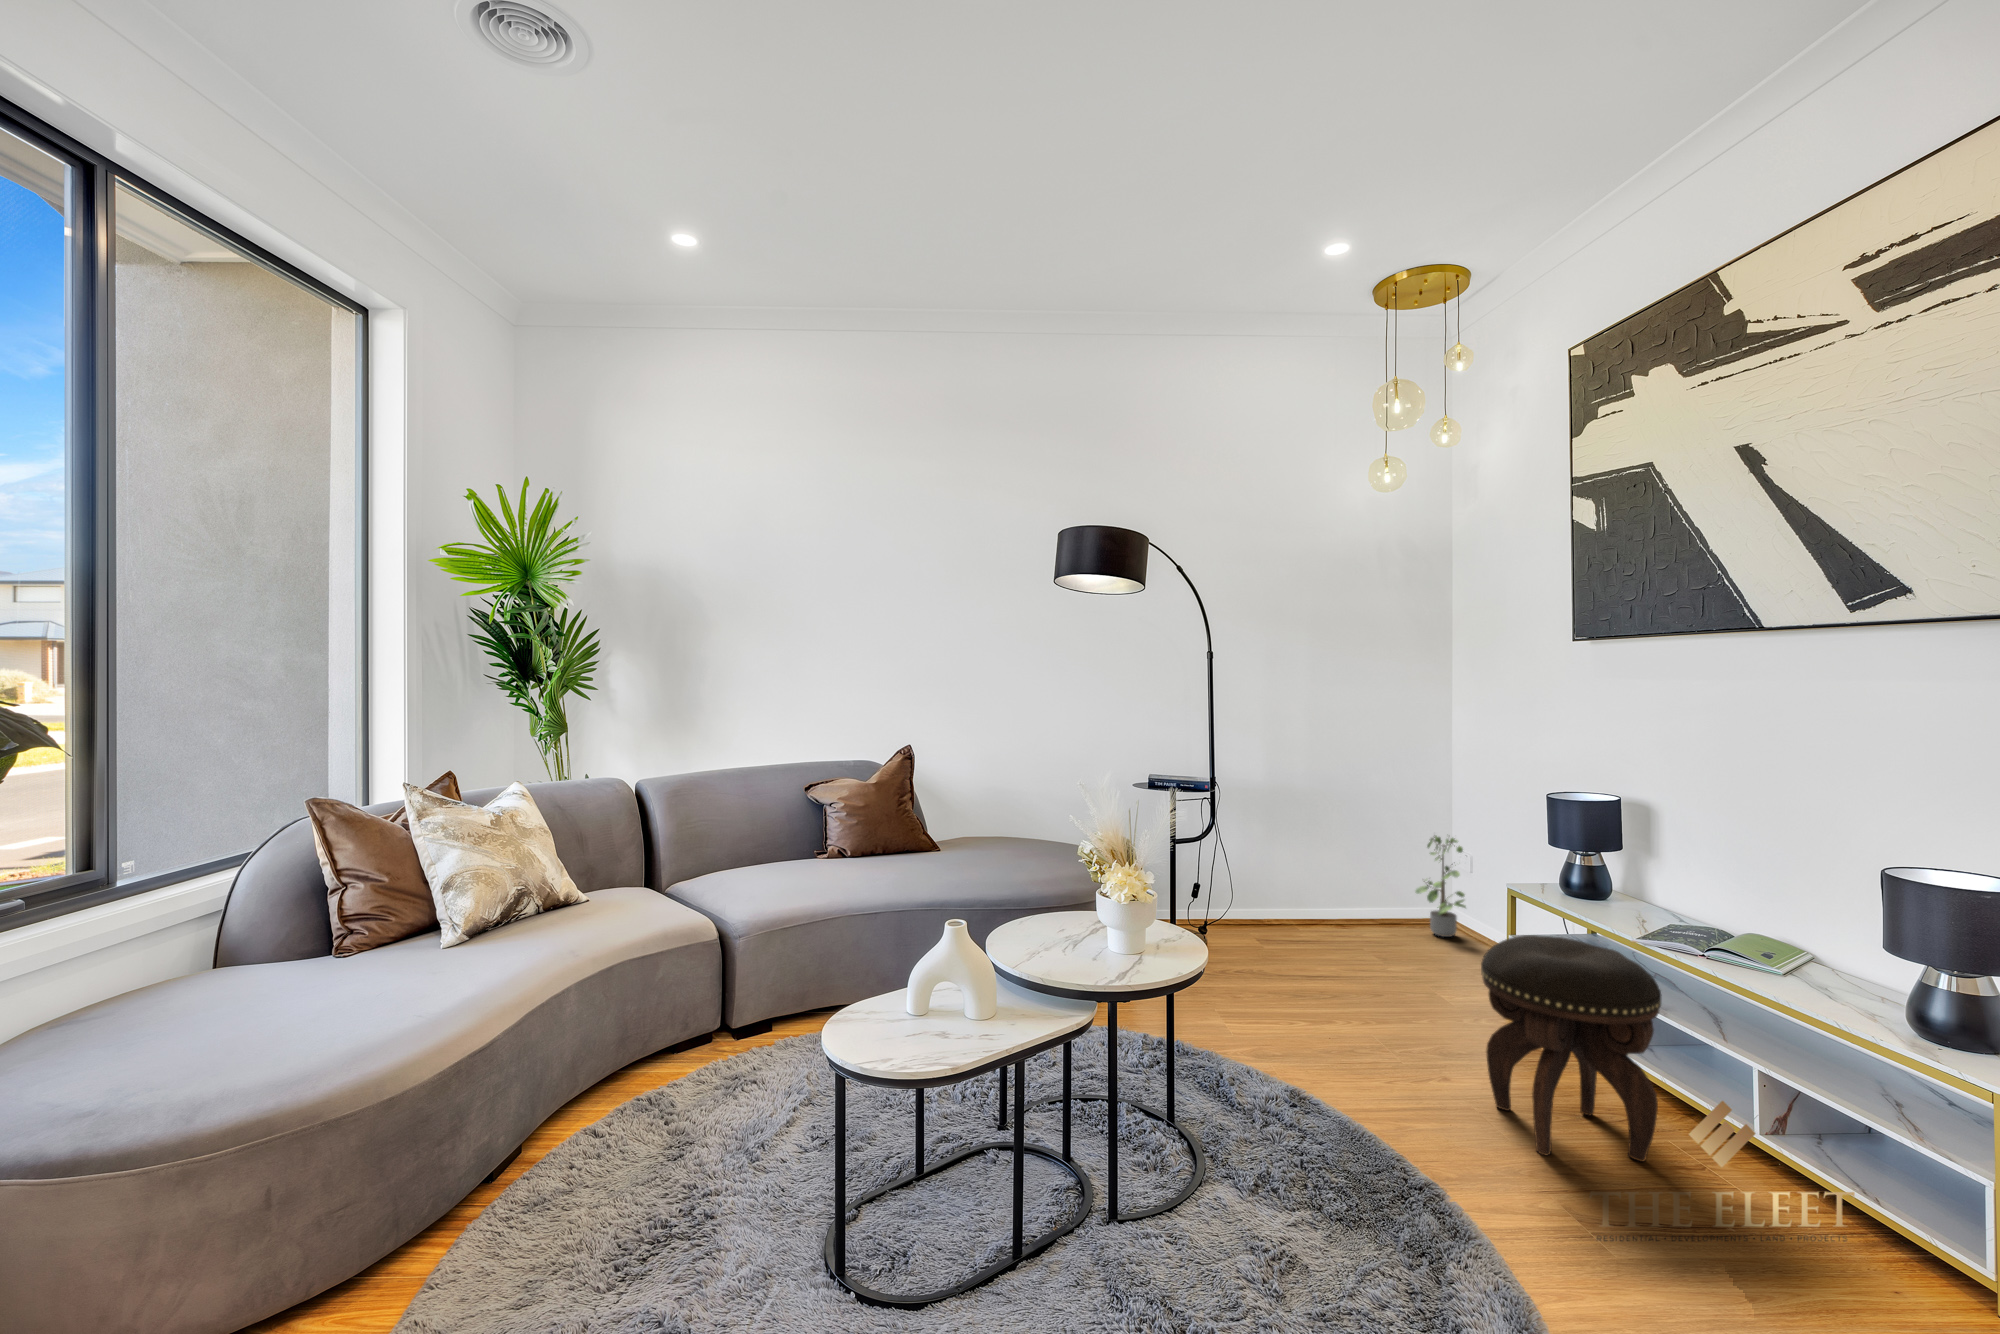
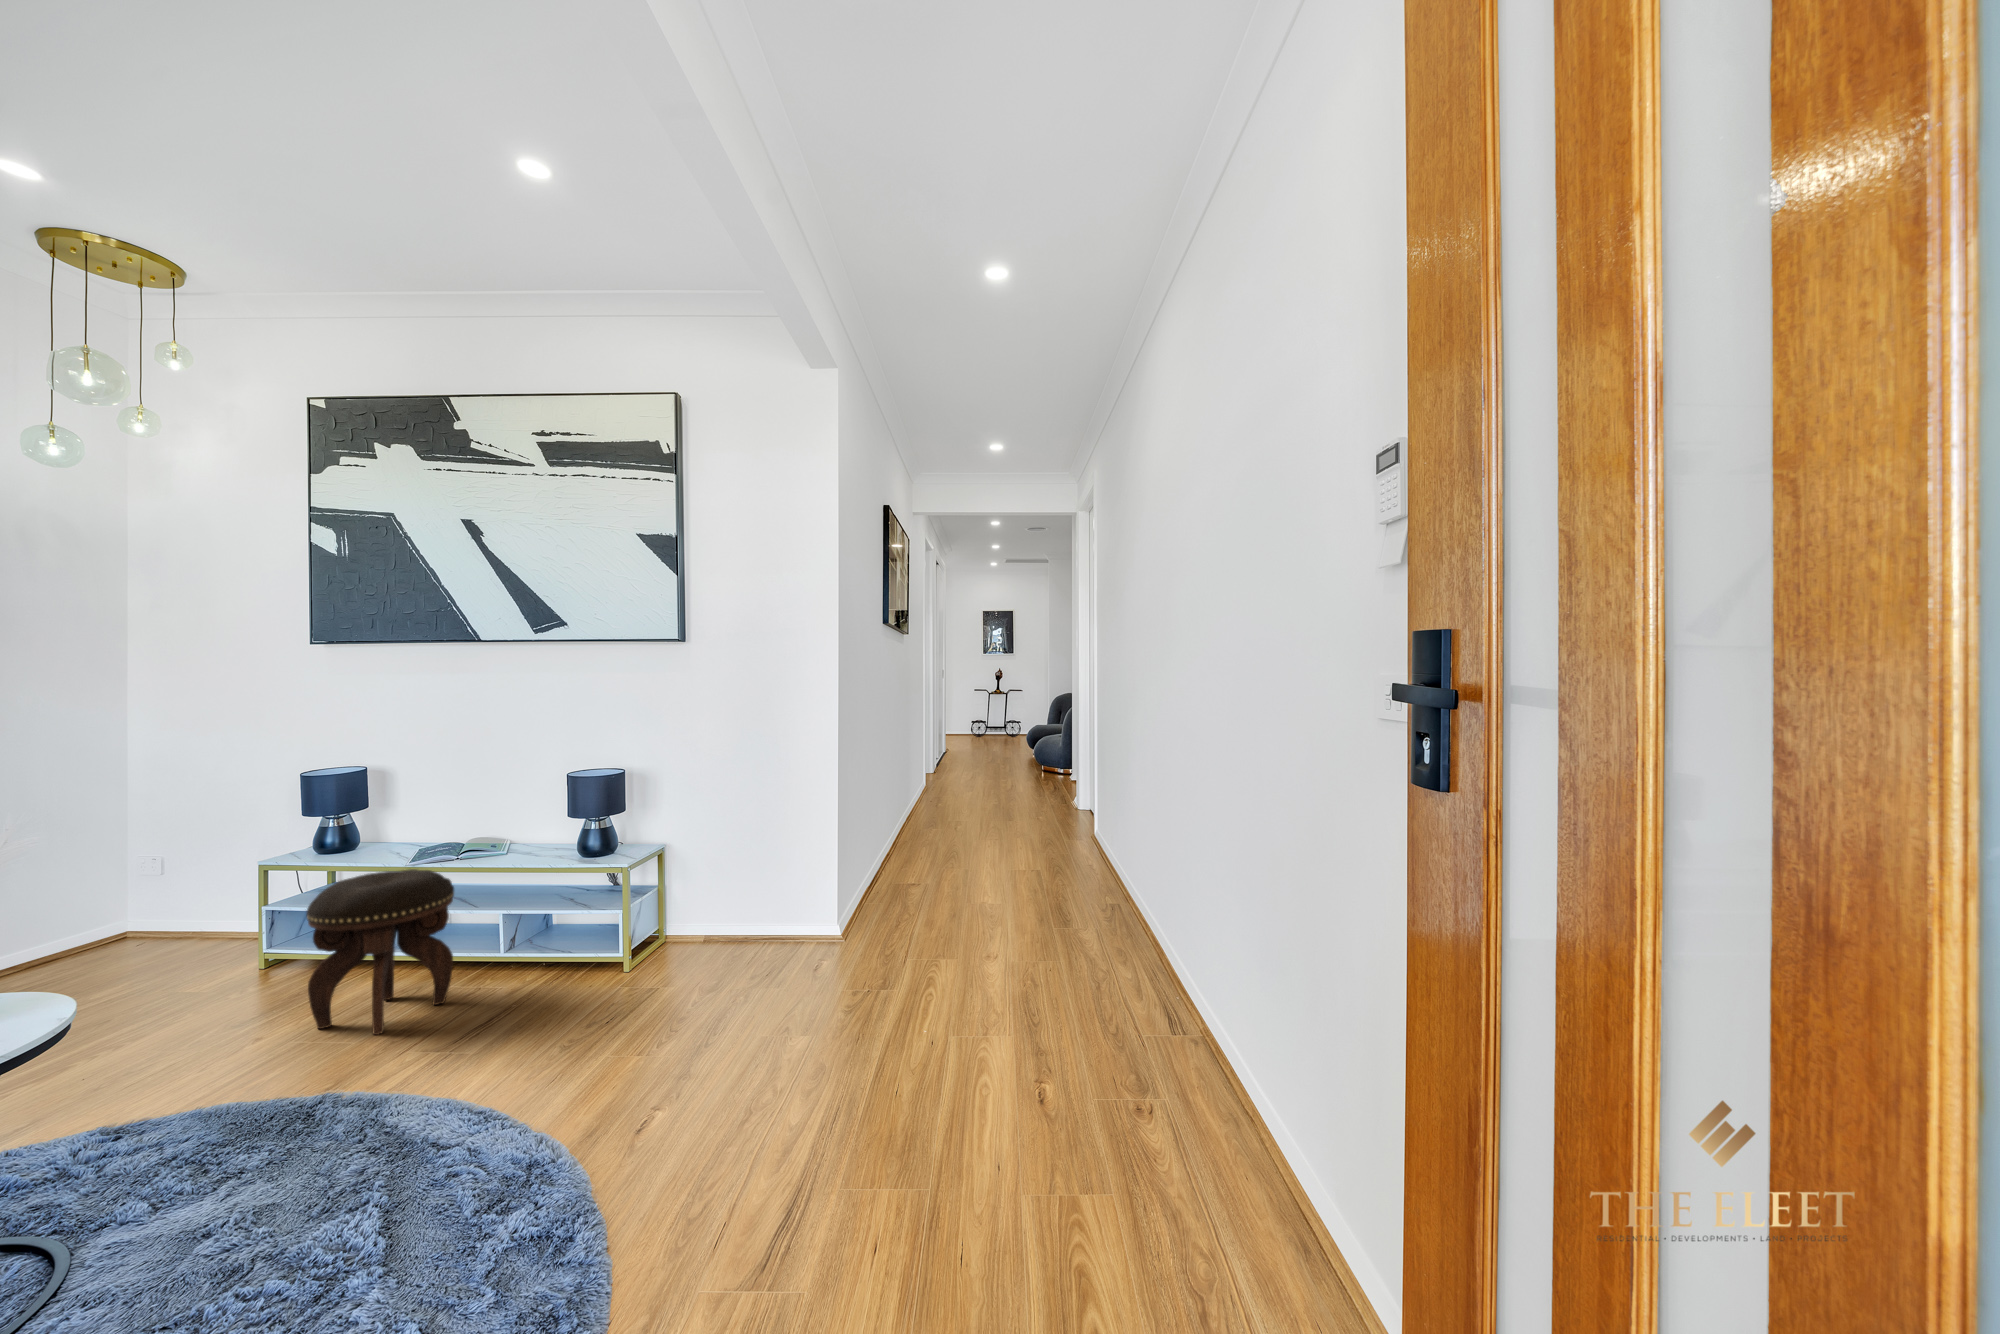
potted plant: present [1416,836,1466,937] -> none [88,838,173,949]

